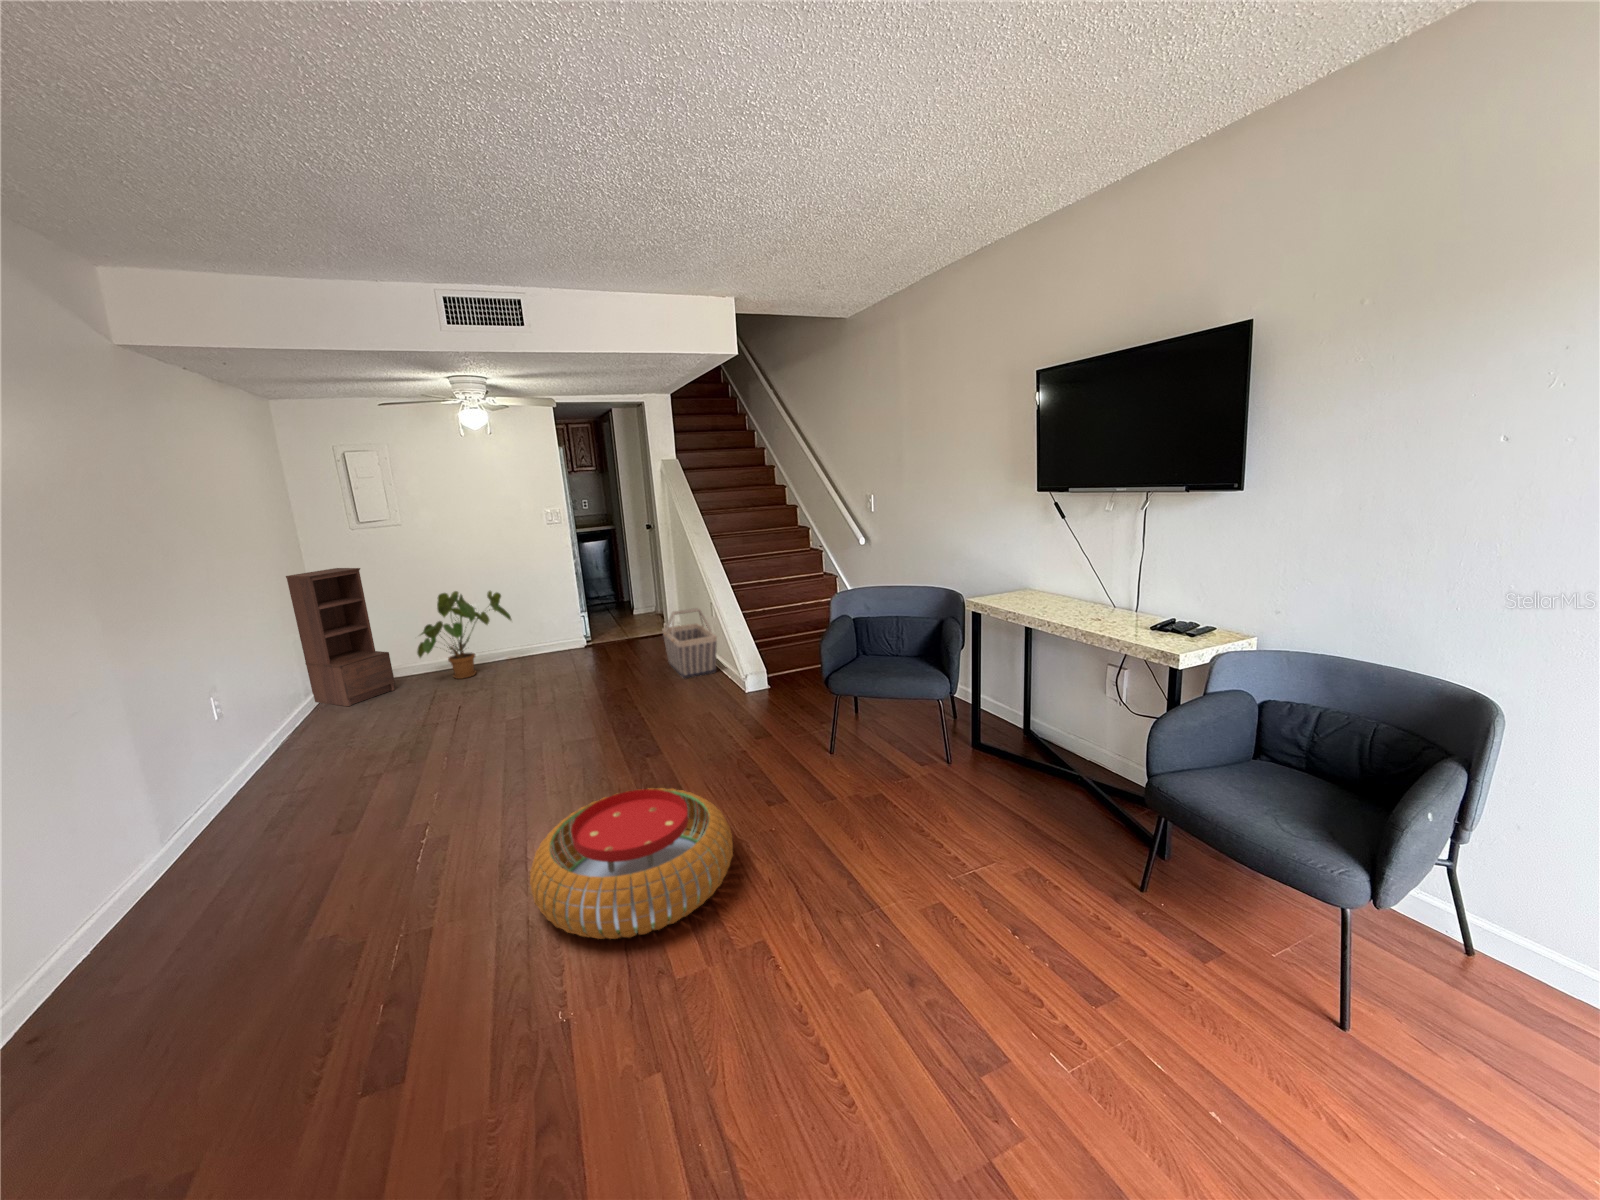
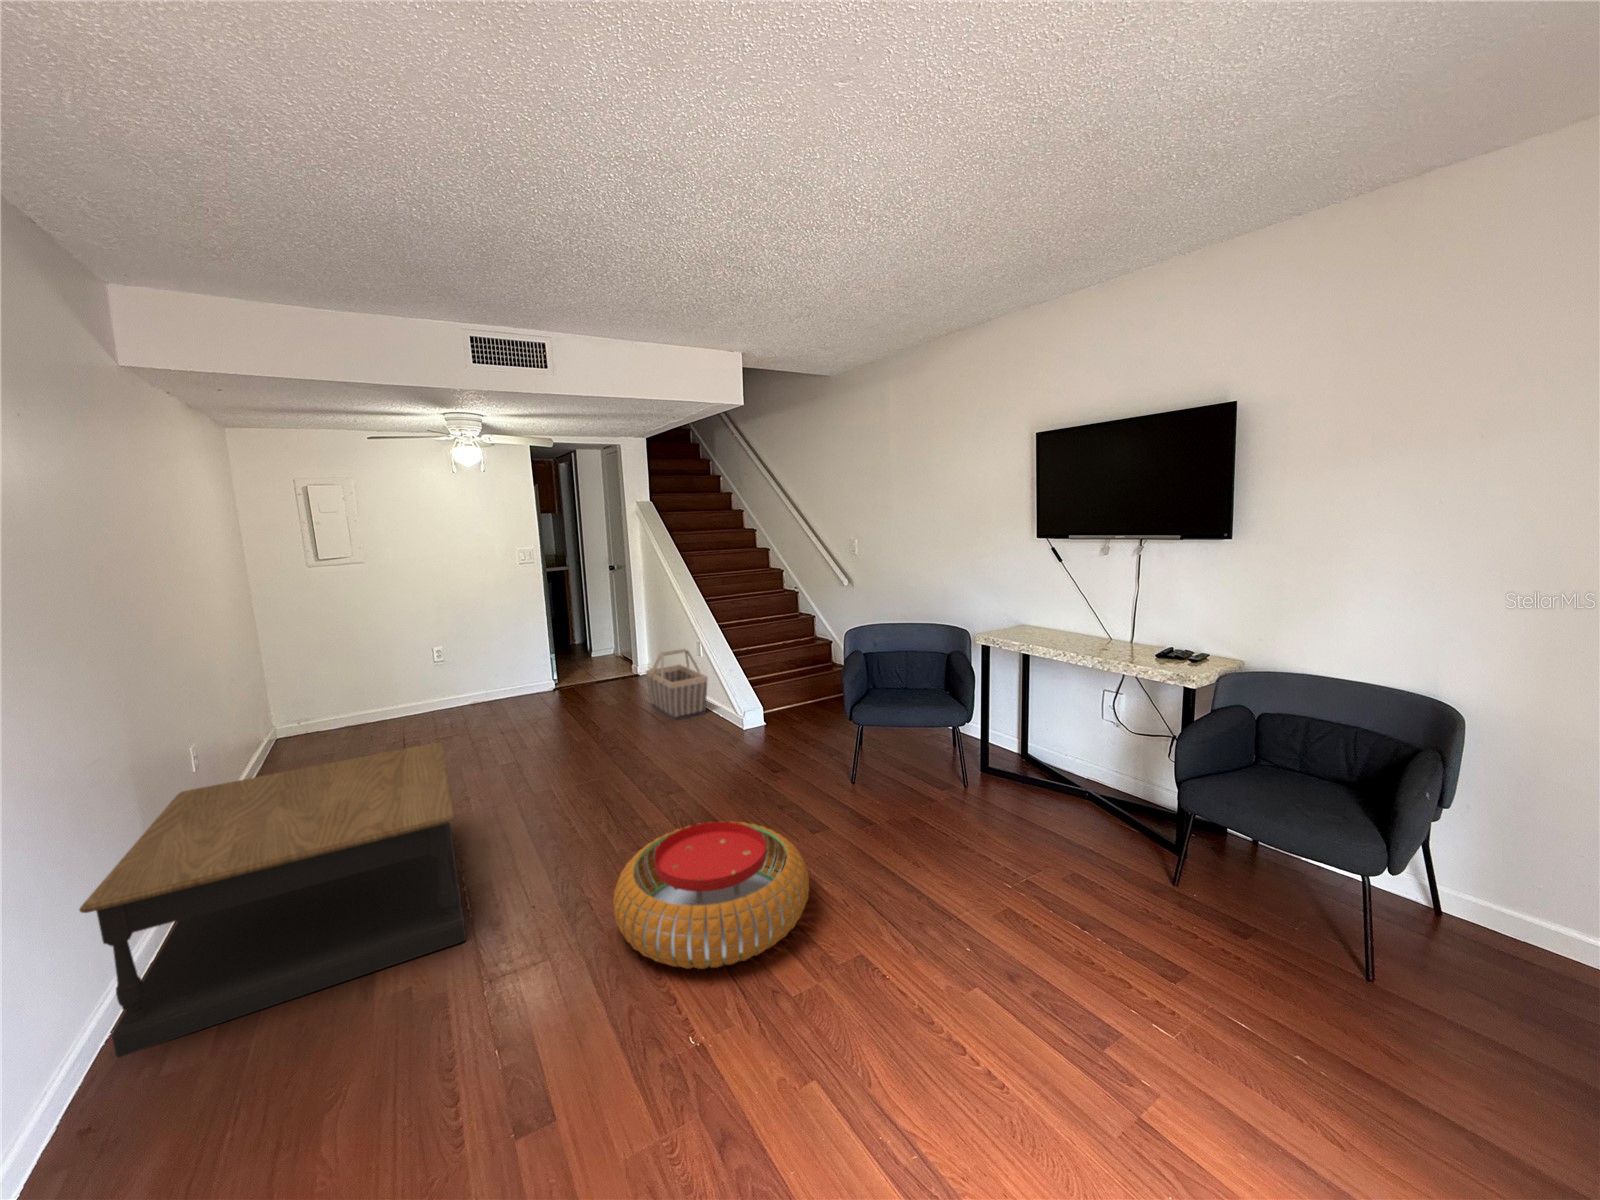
bookshelf: present [286,568,395,706] -> none [237,610,354,761]
house plant: present [417,591,512,679] -> none [376,634,485,728]
coffee table: none [34,697,437,972] -> present [80,742,466,1057]

